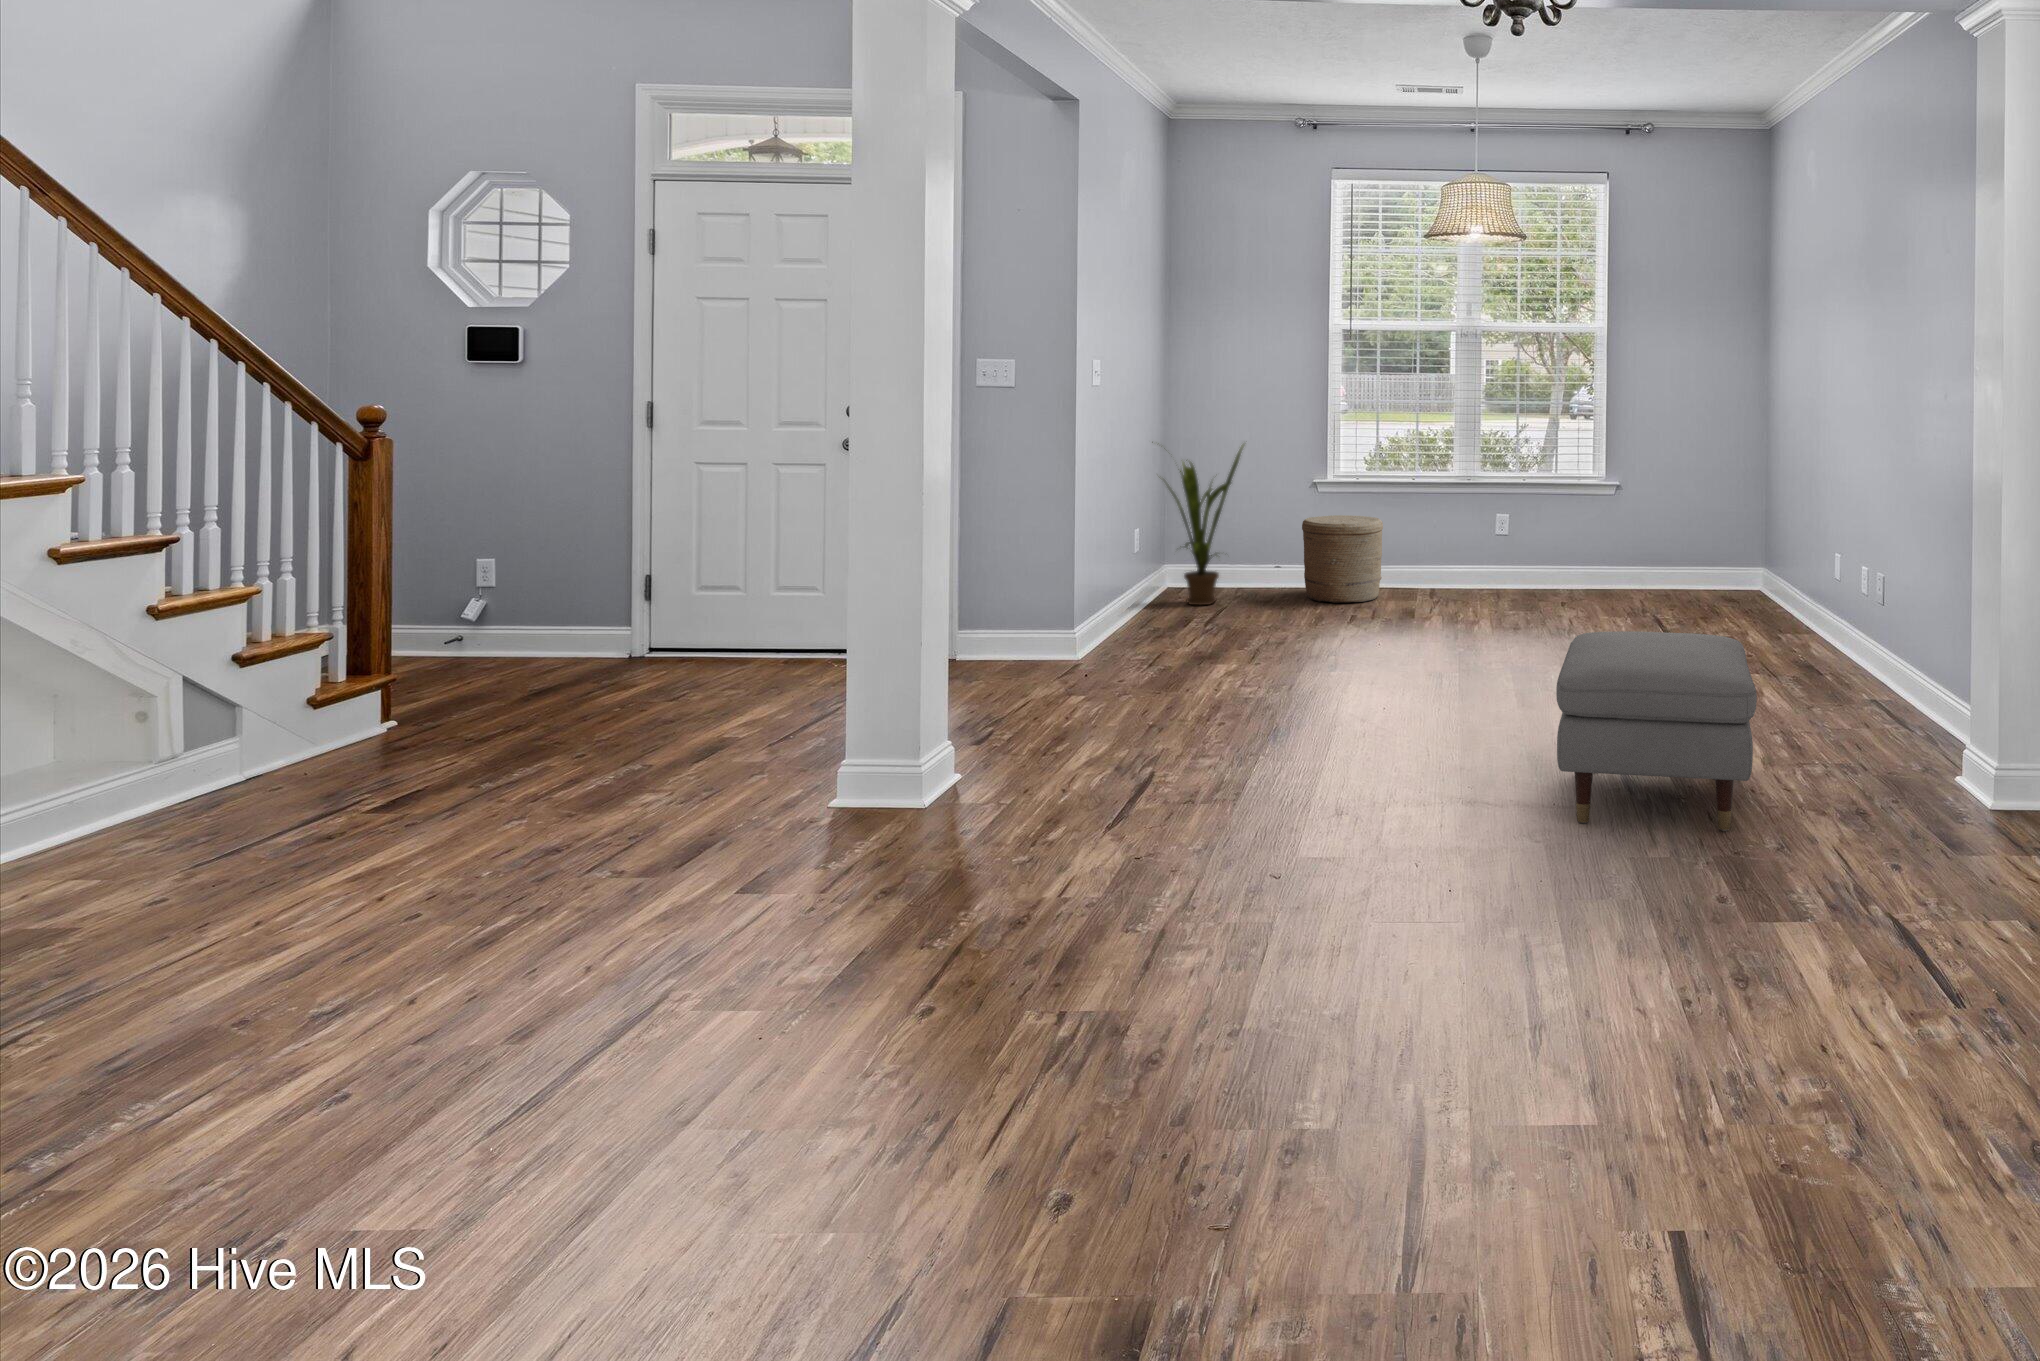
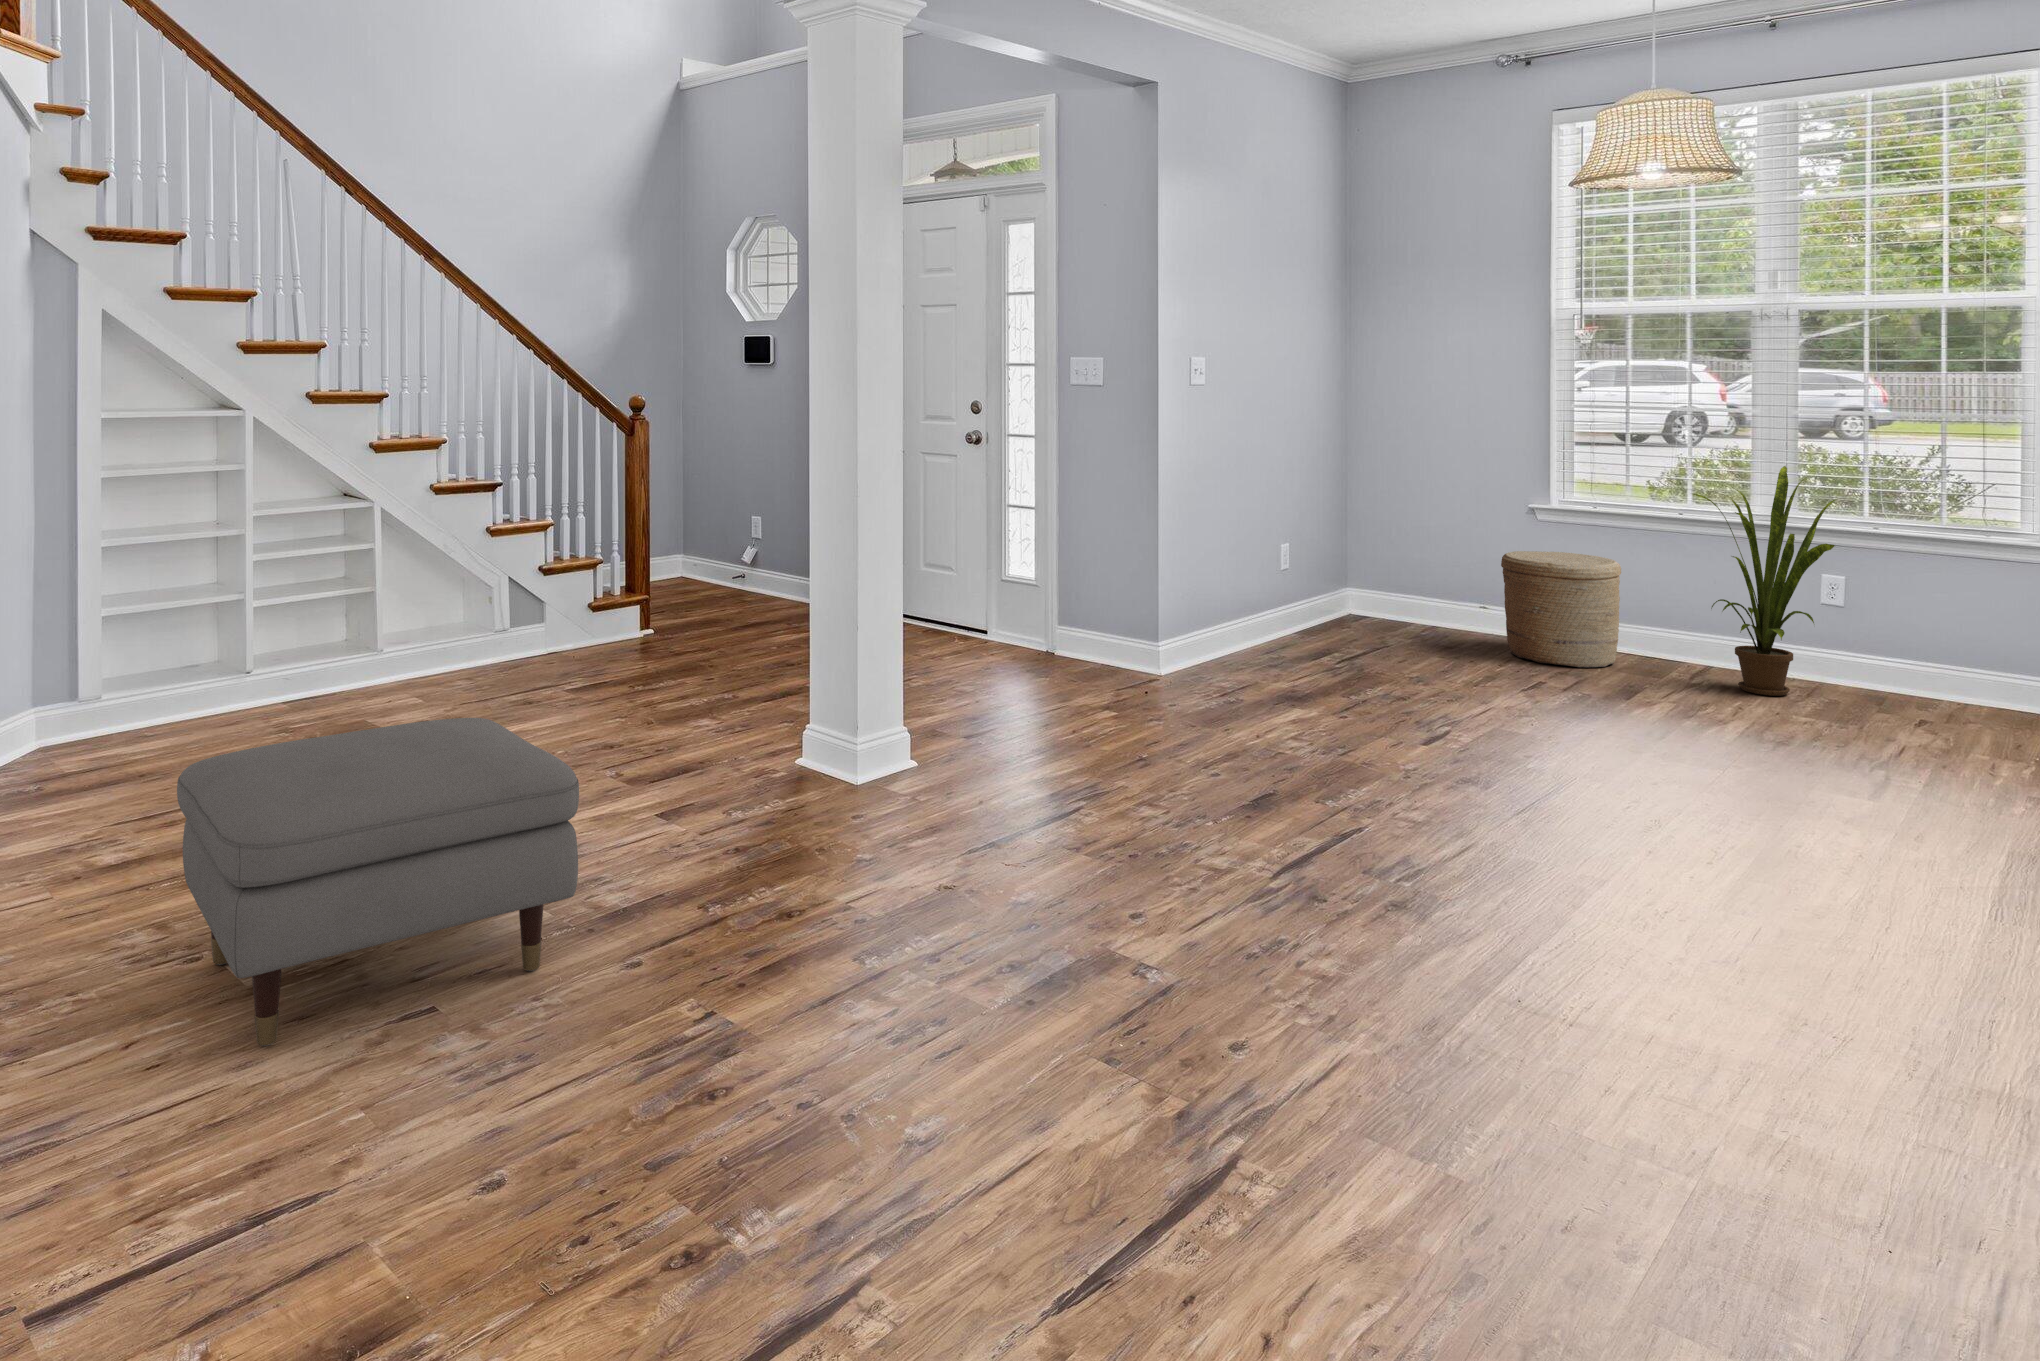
house plant: present [1152,442,1244,605] -> present [1693,466,1837,696]
ottoman: present [1556,631,1757,831] -> present [177,718,579,1046]

